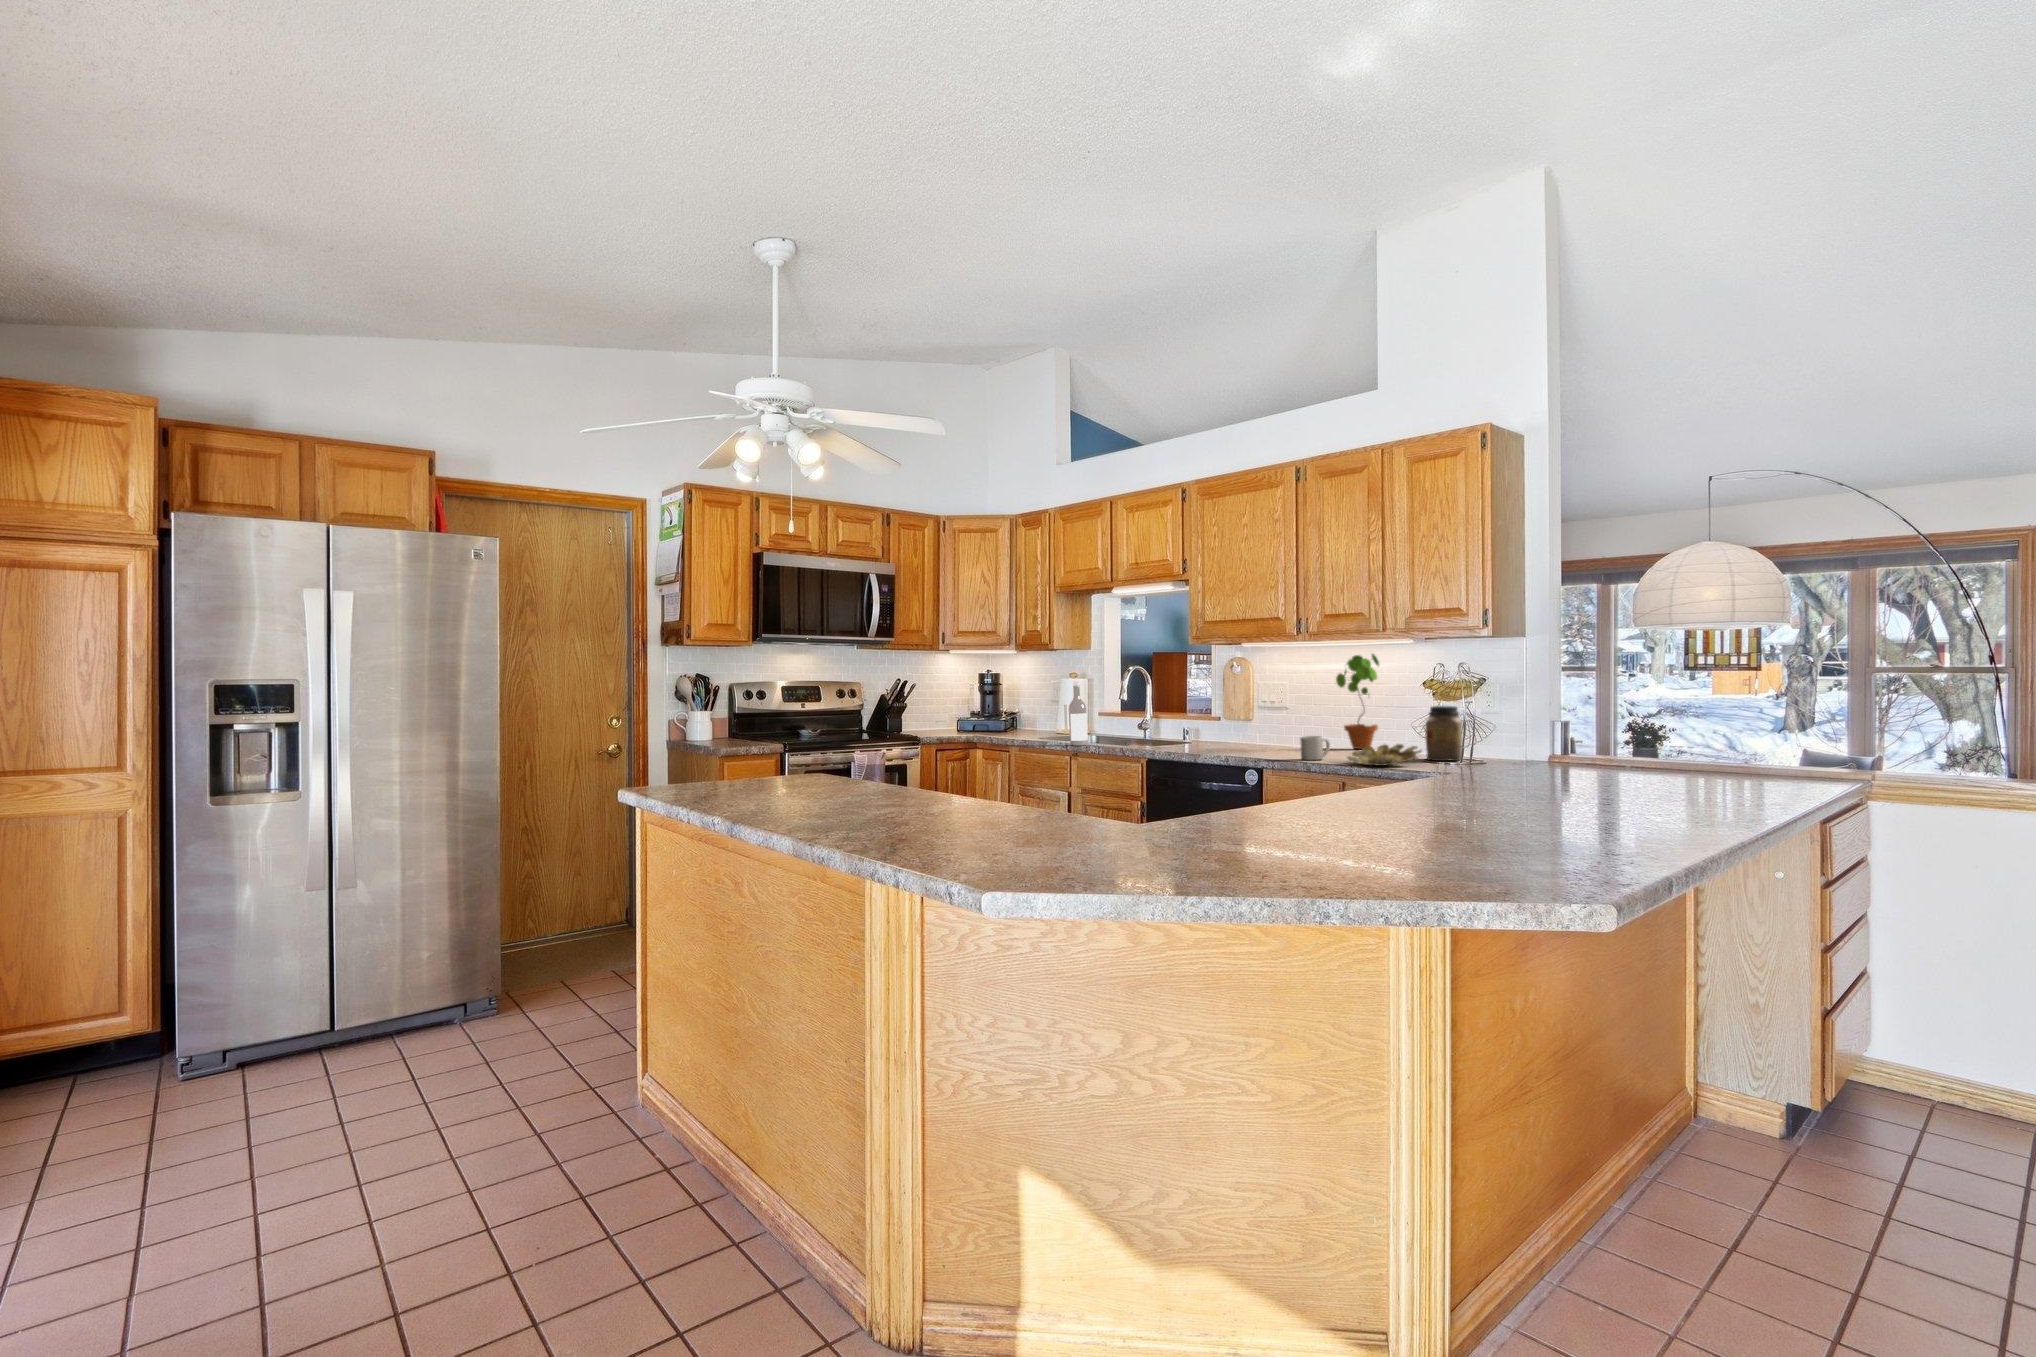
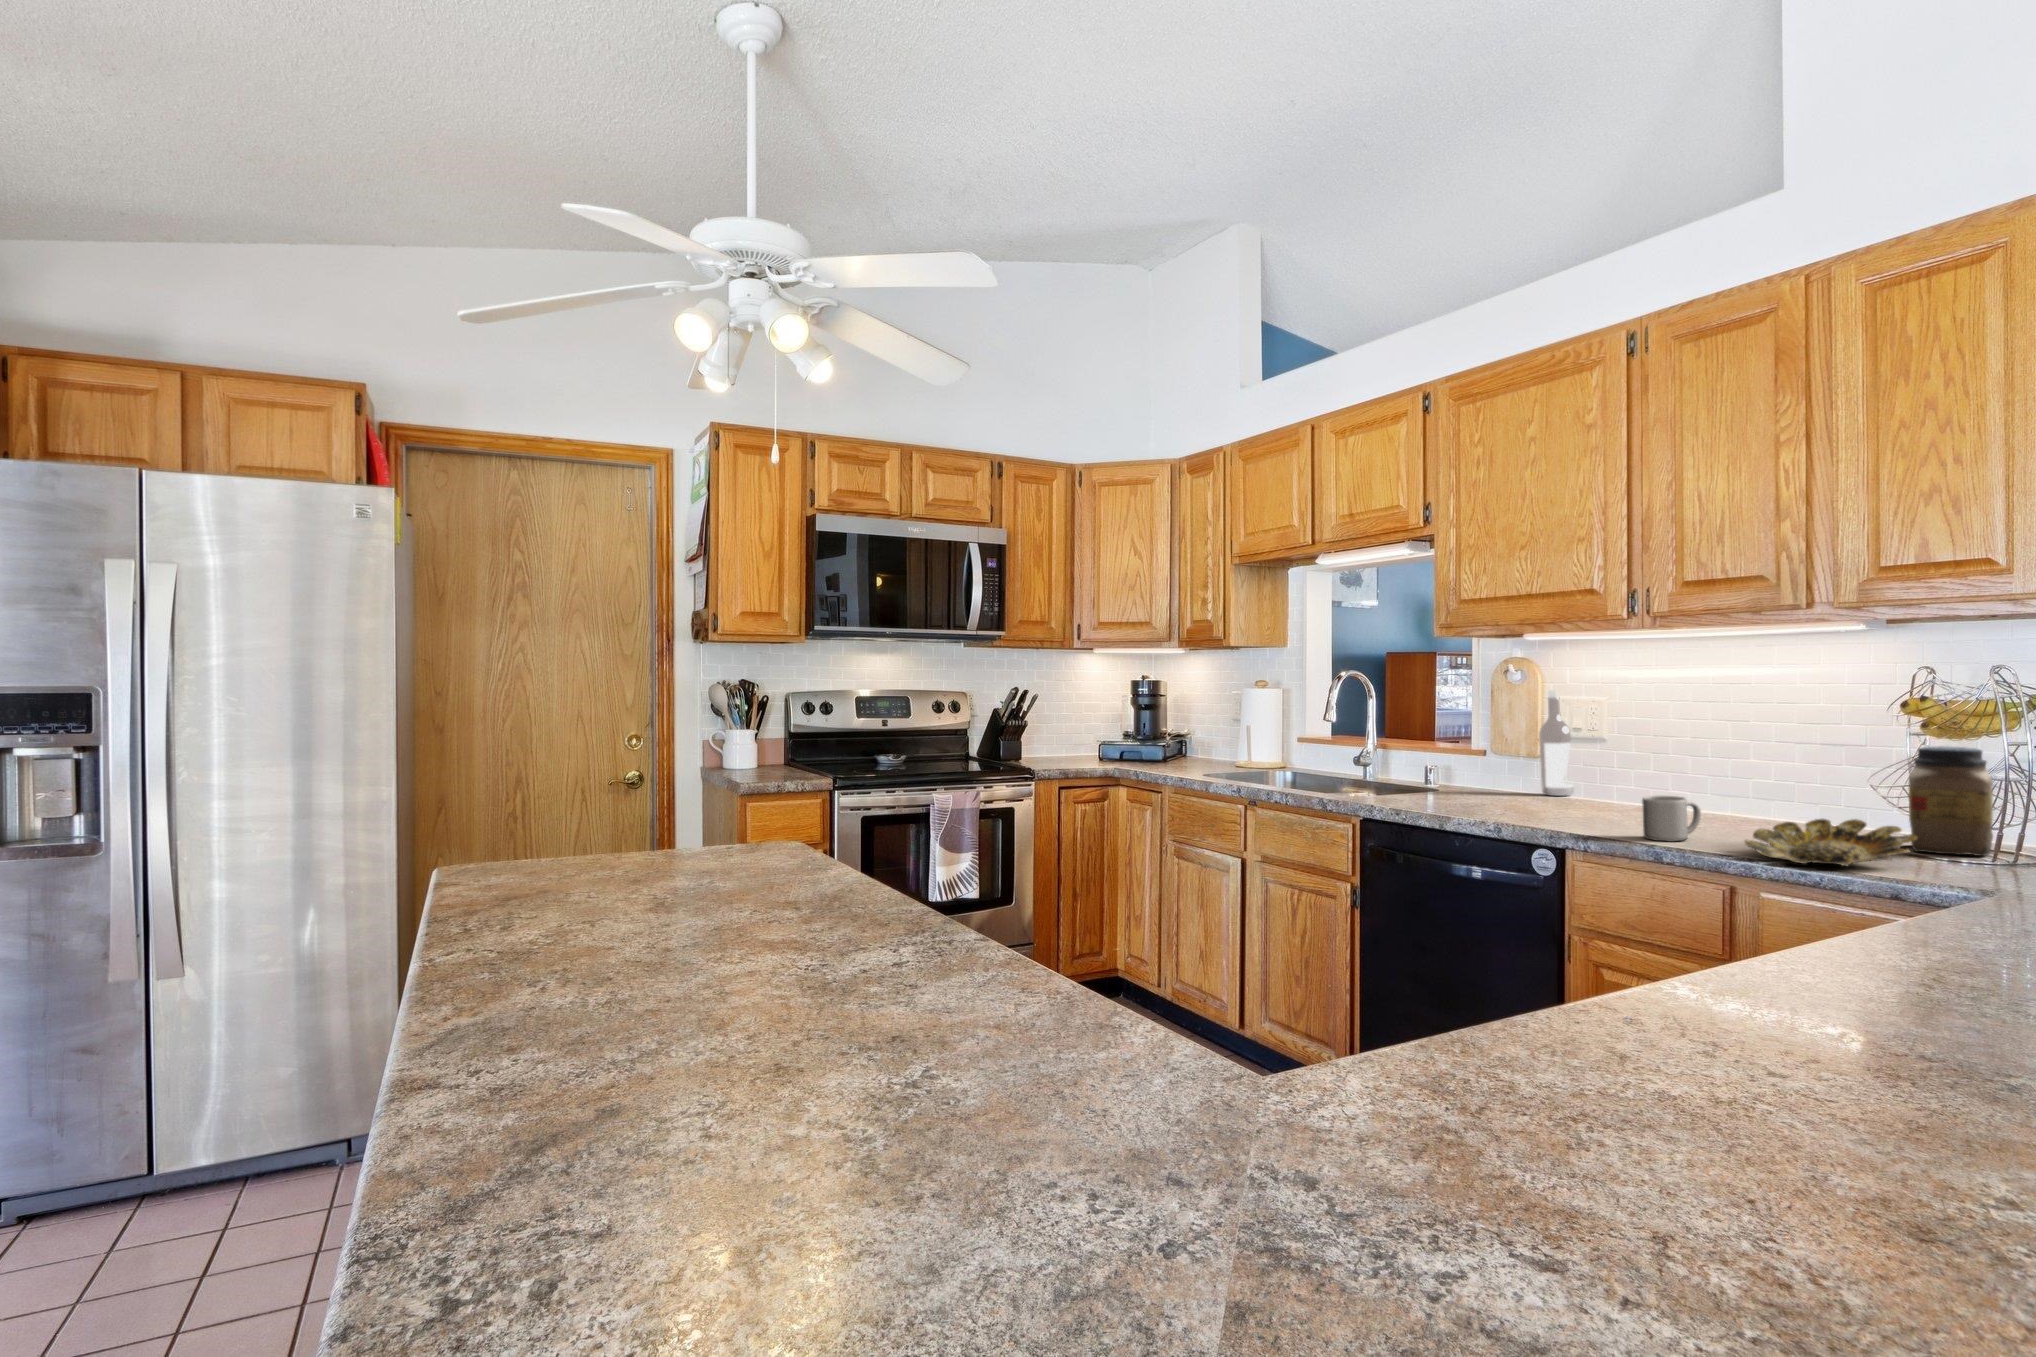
potted plant: present [1336,654,1379,749] -> none [1701,648,1786,815]
wine bottle: present [1069,681,1088,746] -> present [1539,690,1574,796]

